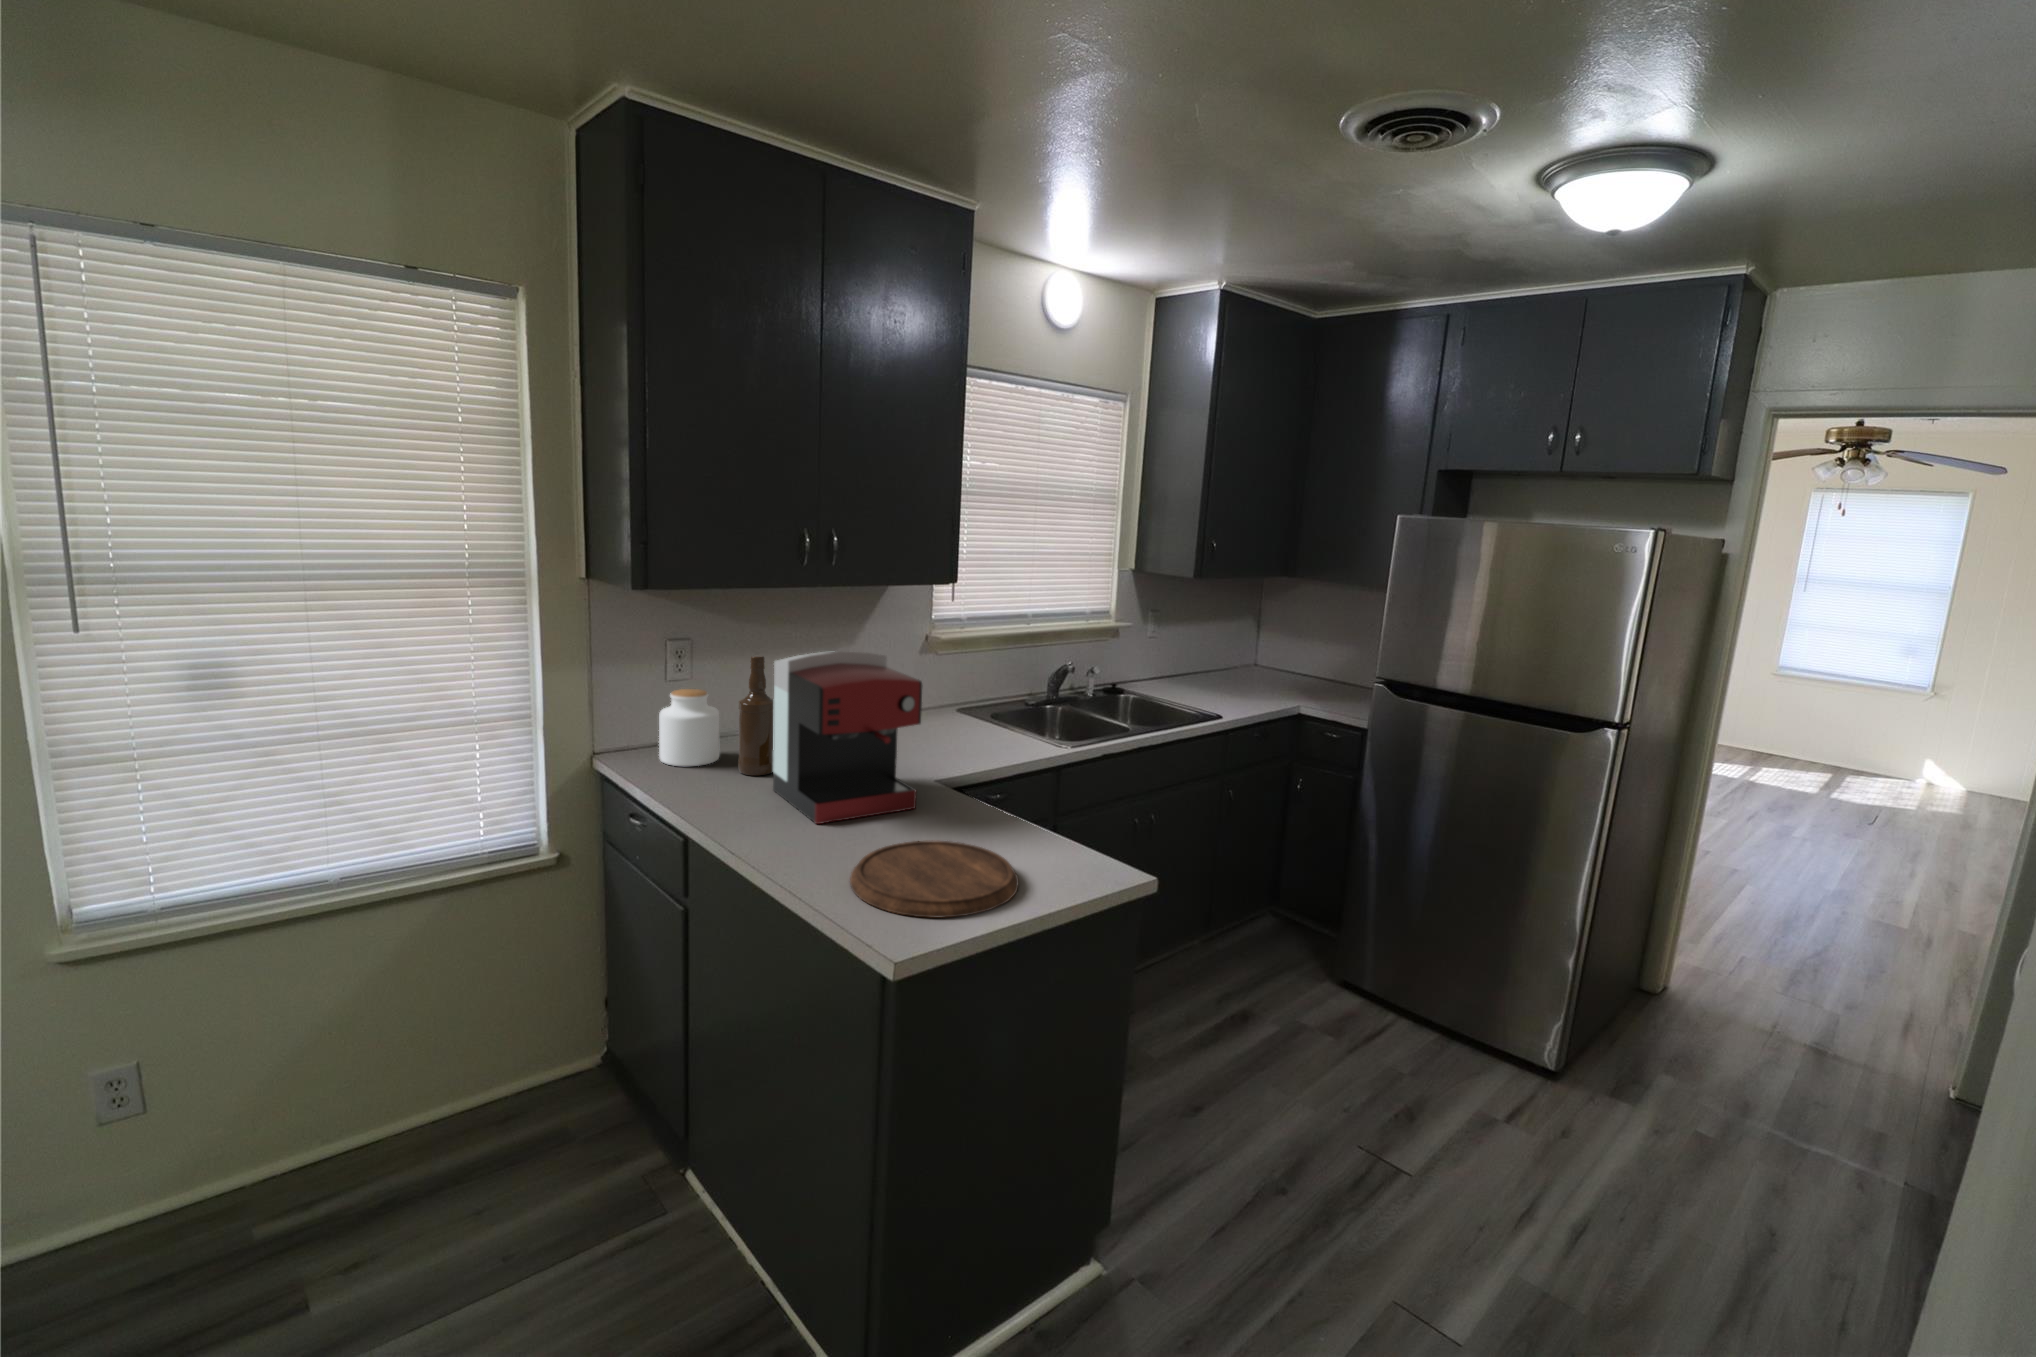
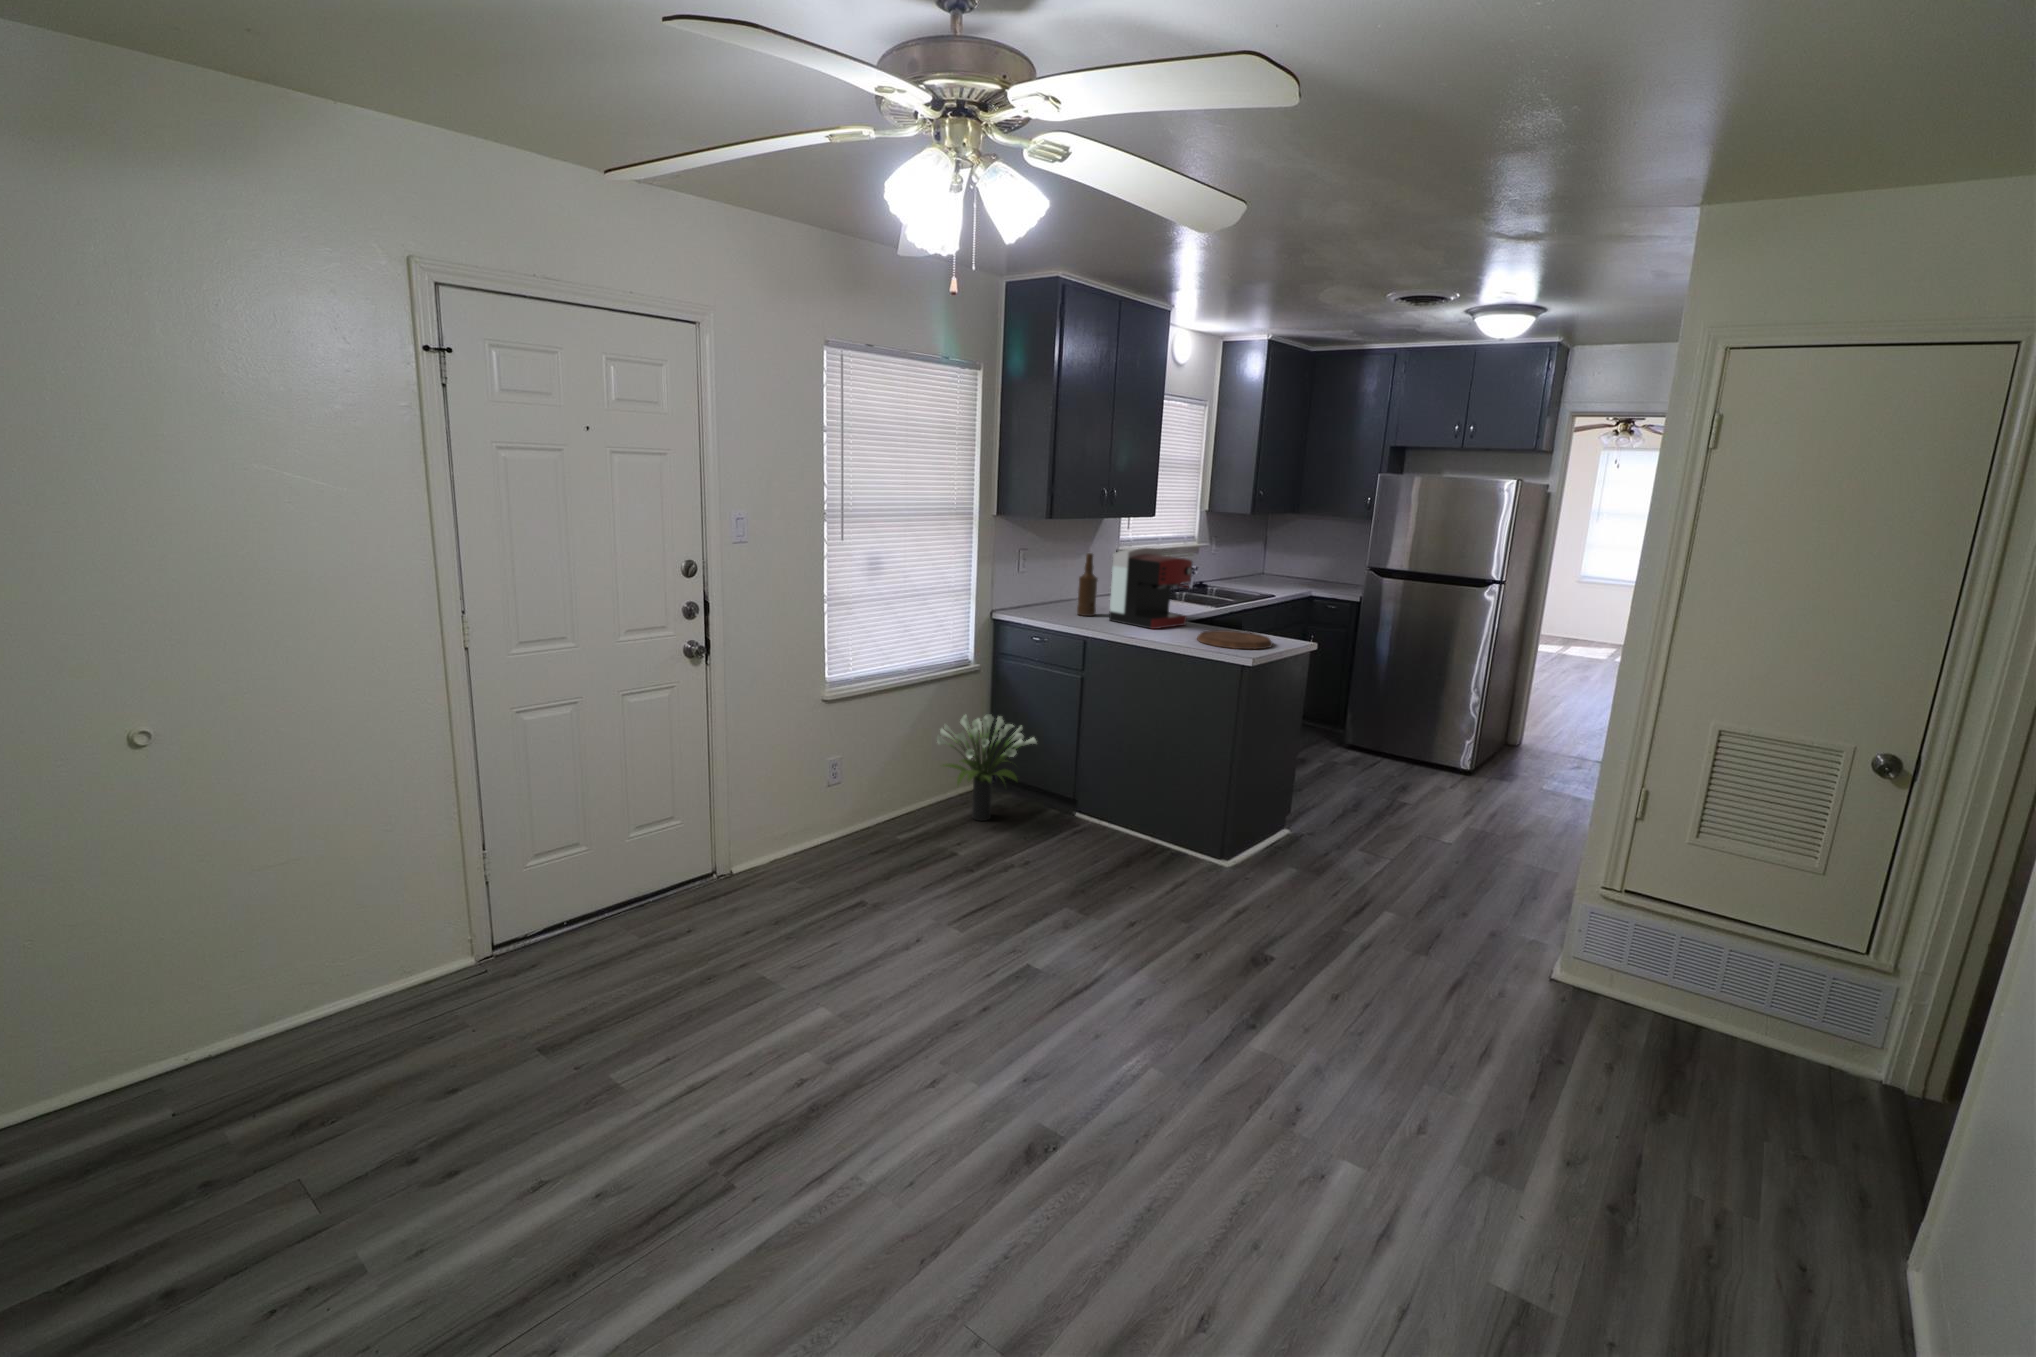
jar: present [659,689,720,766] -> none [1029,574,1060,614]
potted plant: none [367,964,597,1186] -> present [937,714,1037,821]

